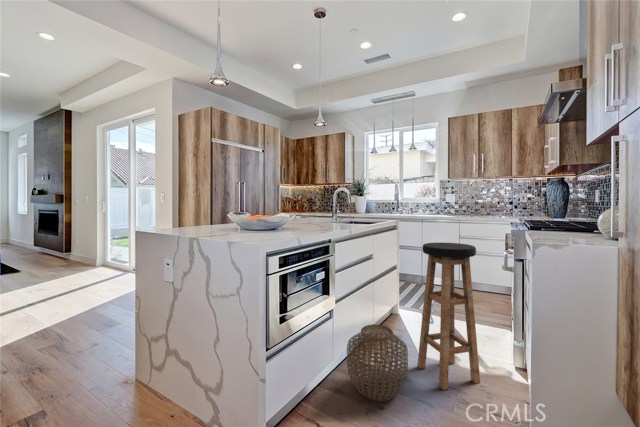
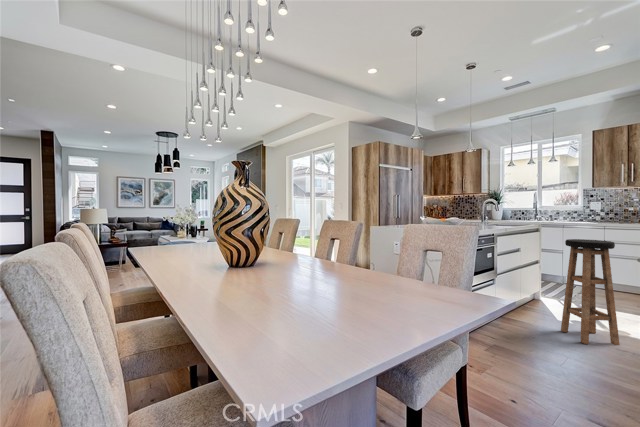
woven basket: present [347,325,408,401] -> none [504,293,554,342]

